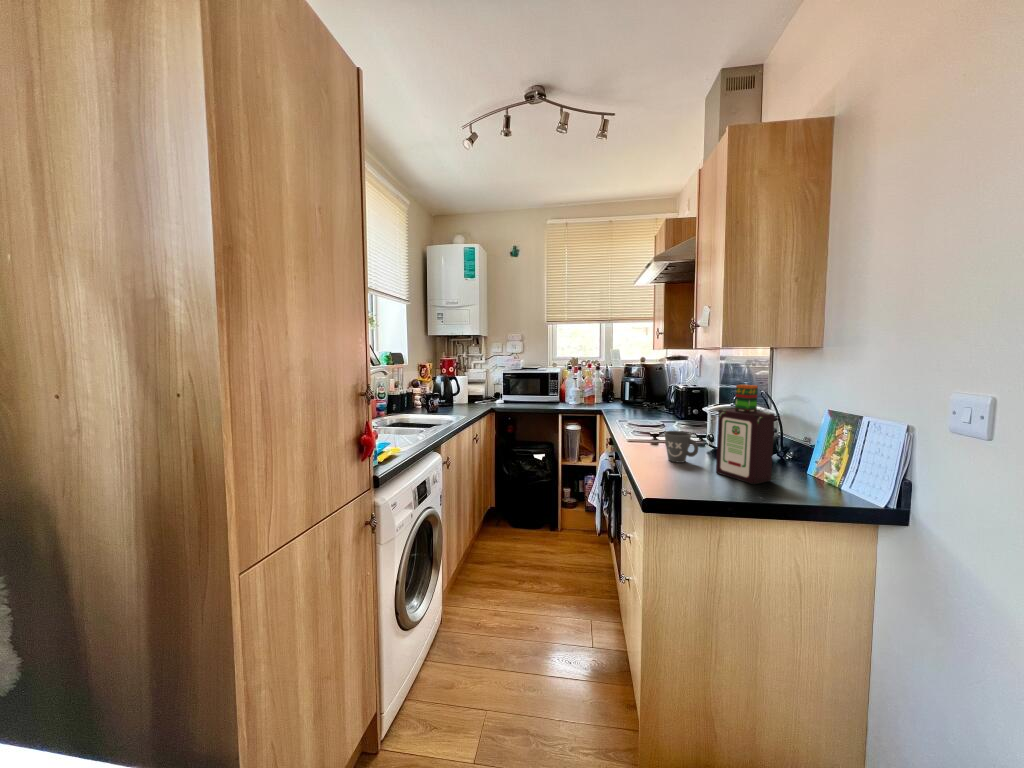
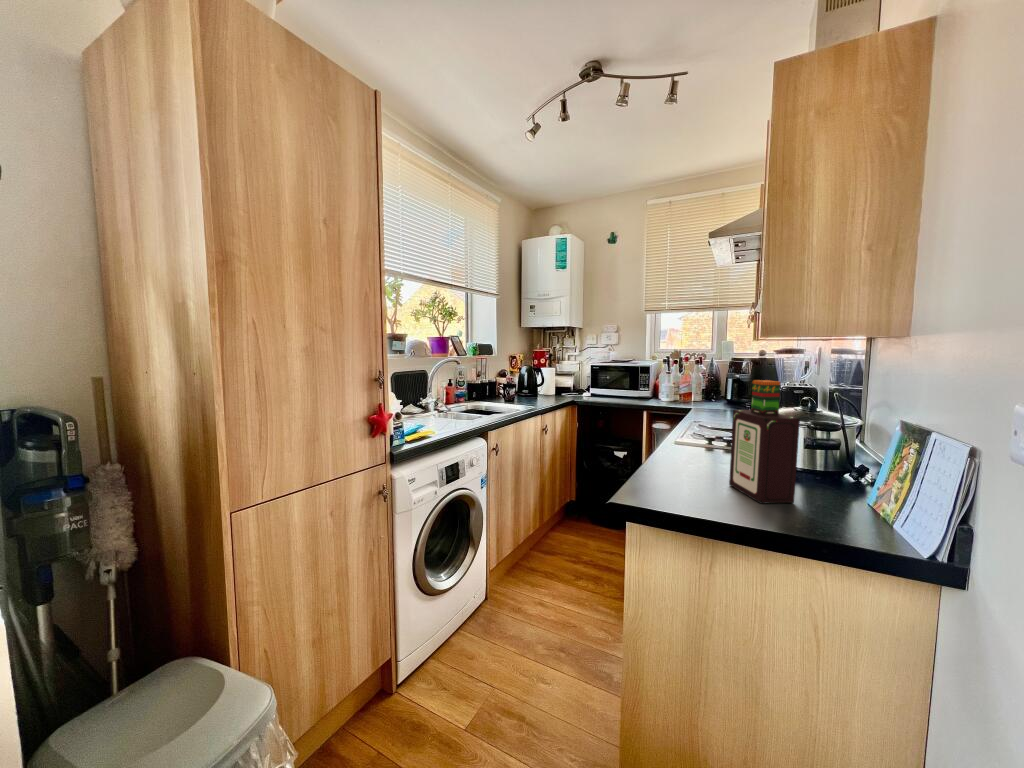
mug: present [665,431,698,463] -> none [685,432,722,469]

